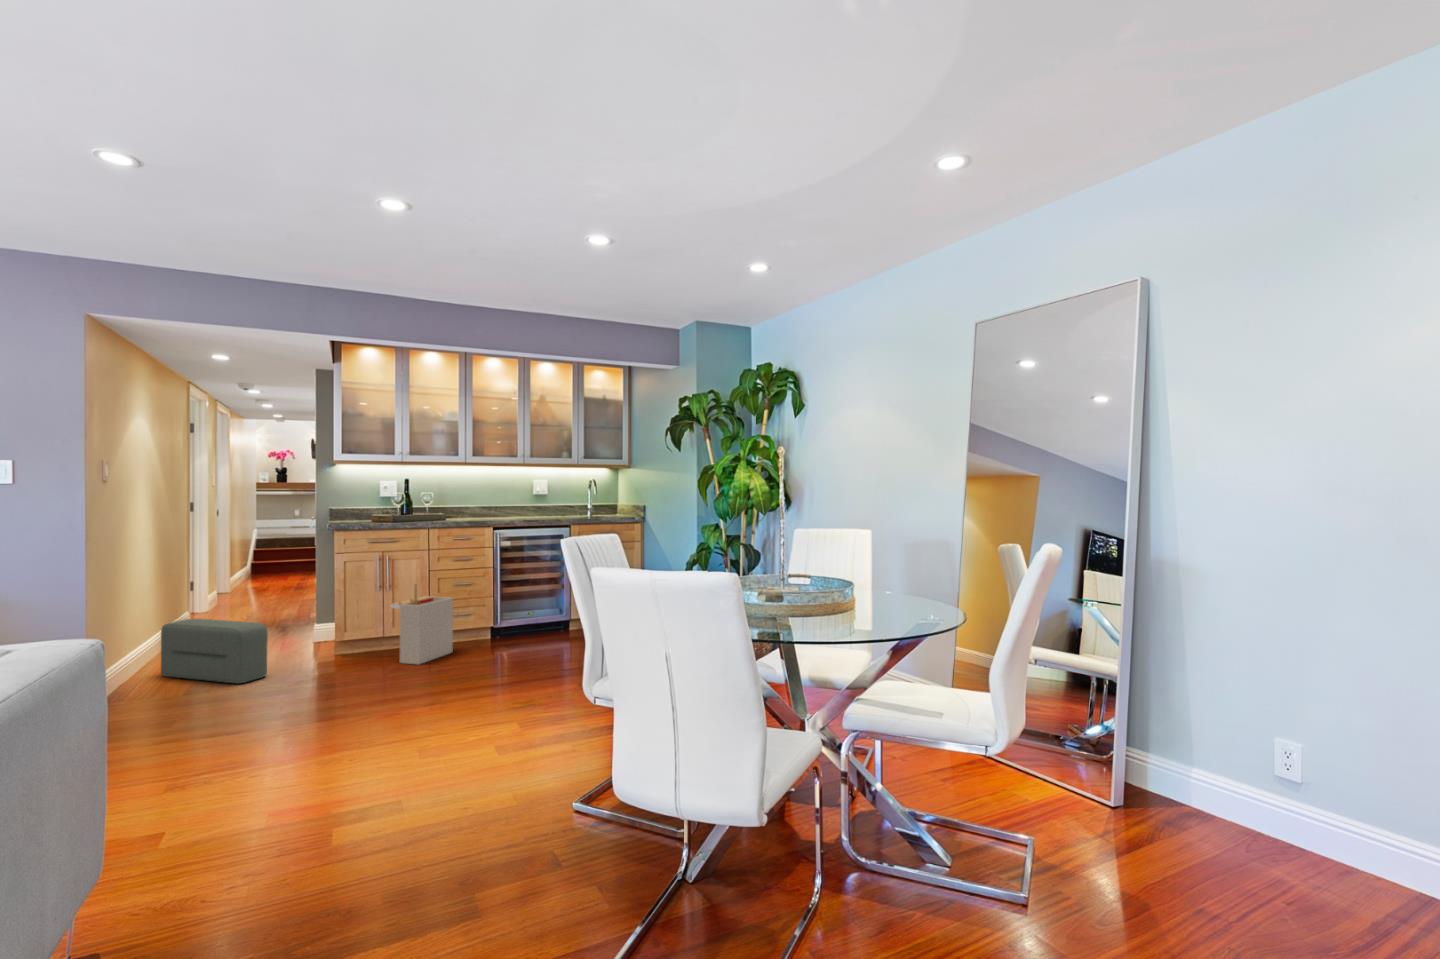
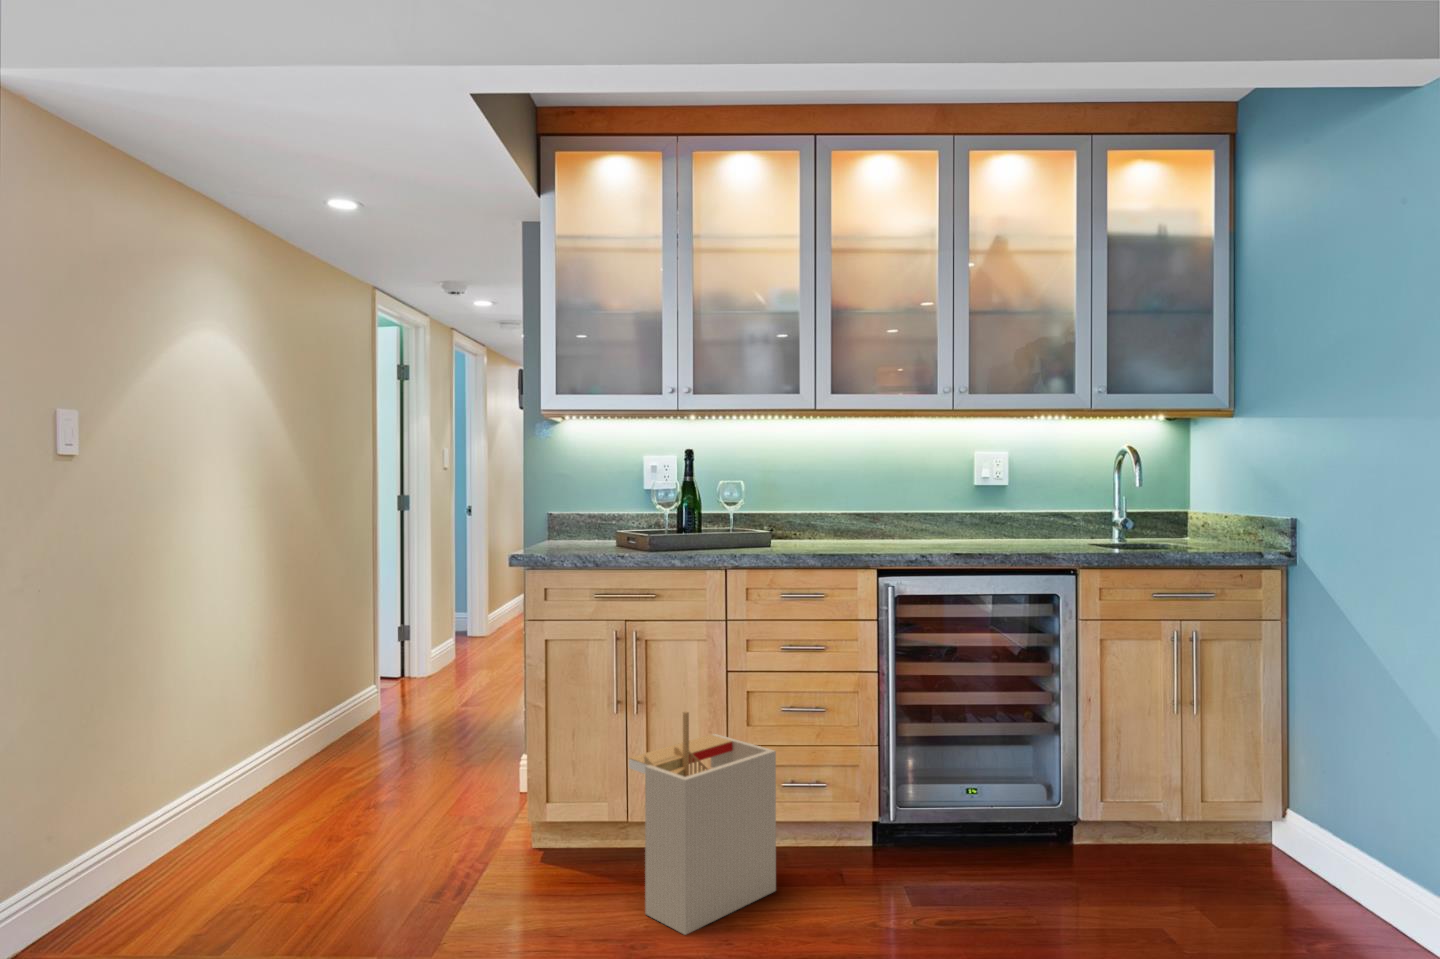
pouf: present [161,619,268,683] -> none [218,739,368,926]

